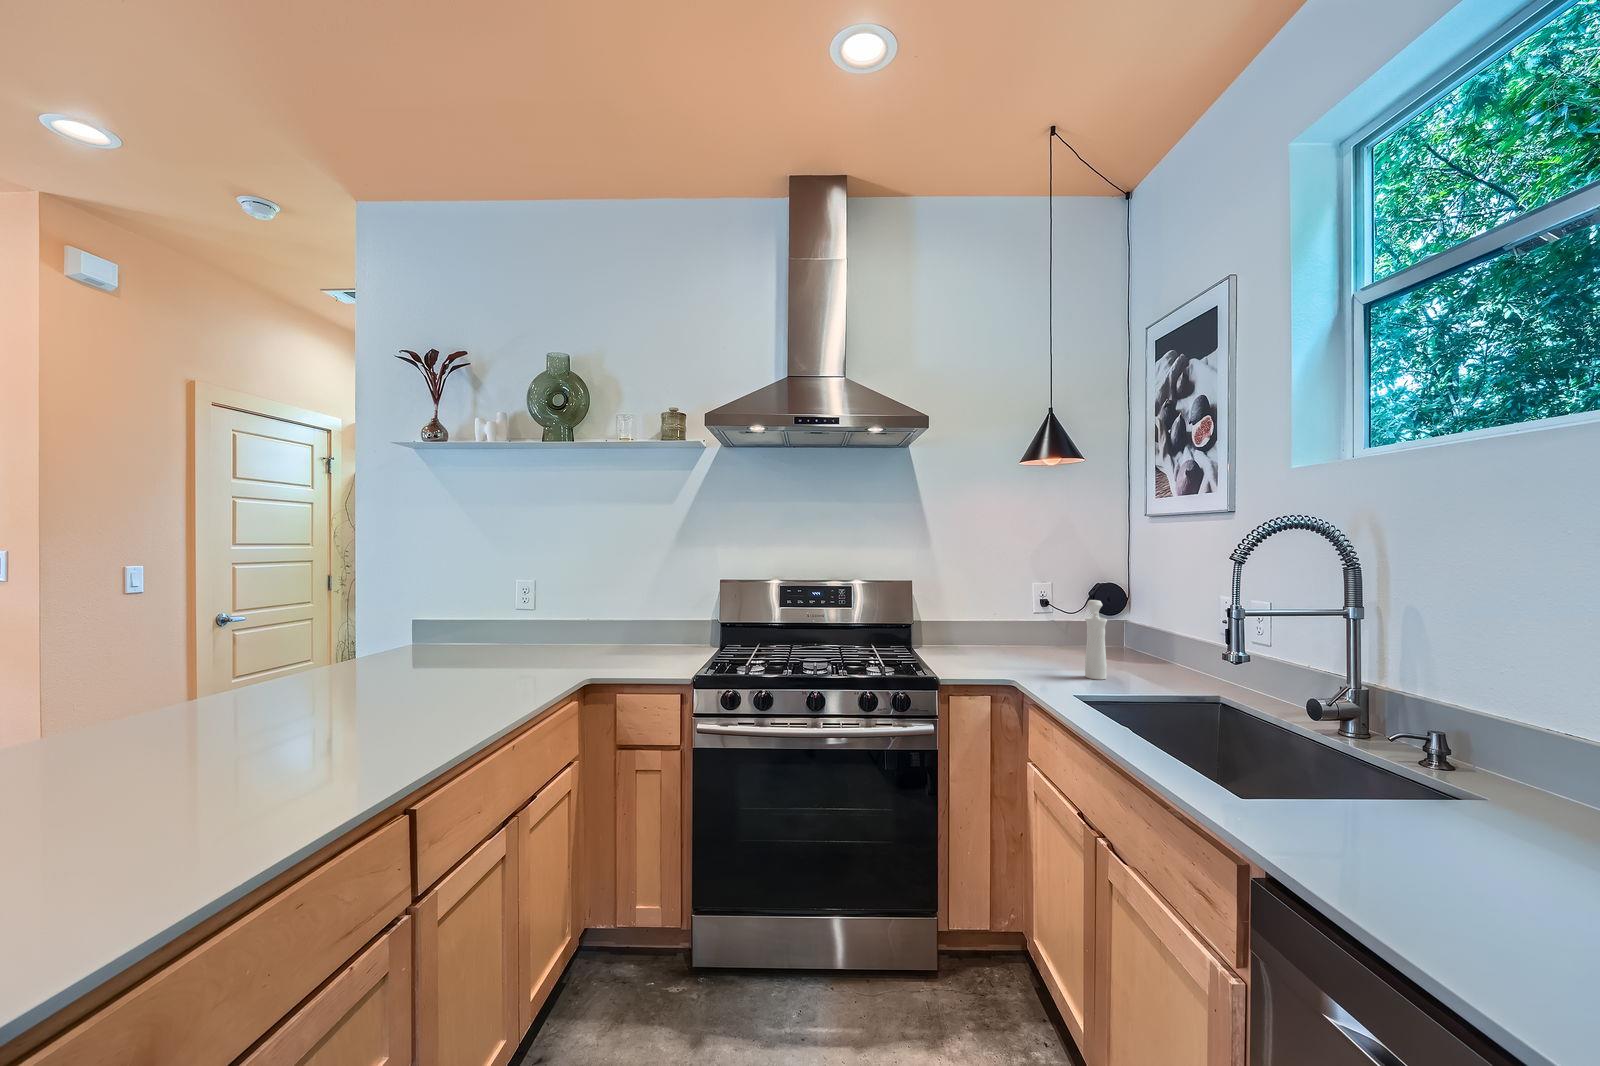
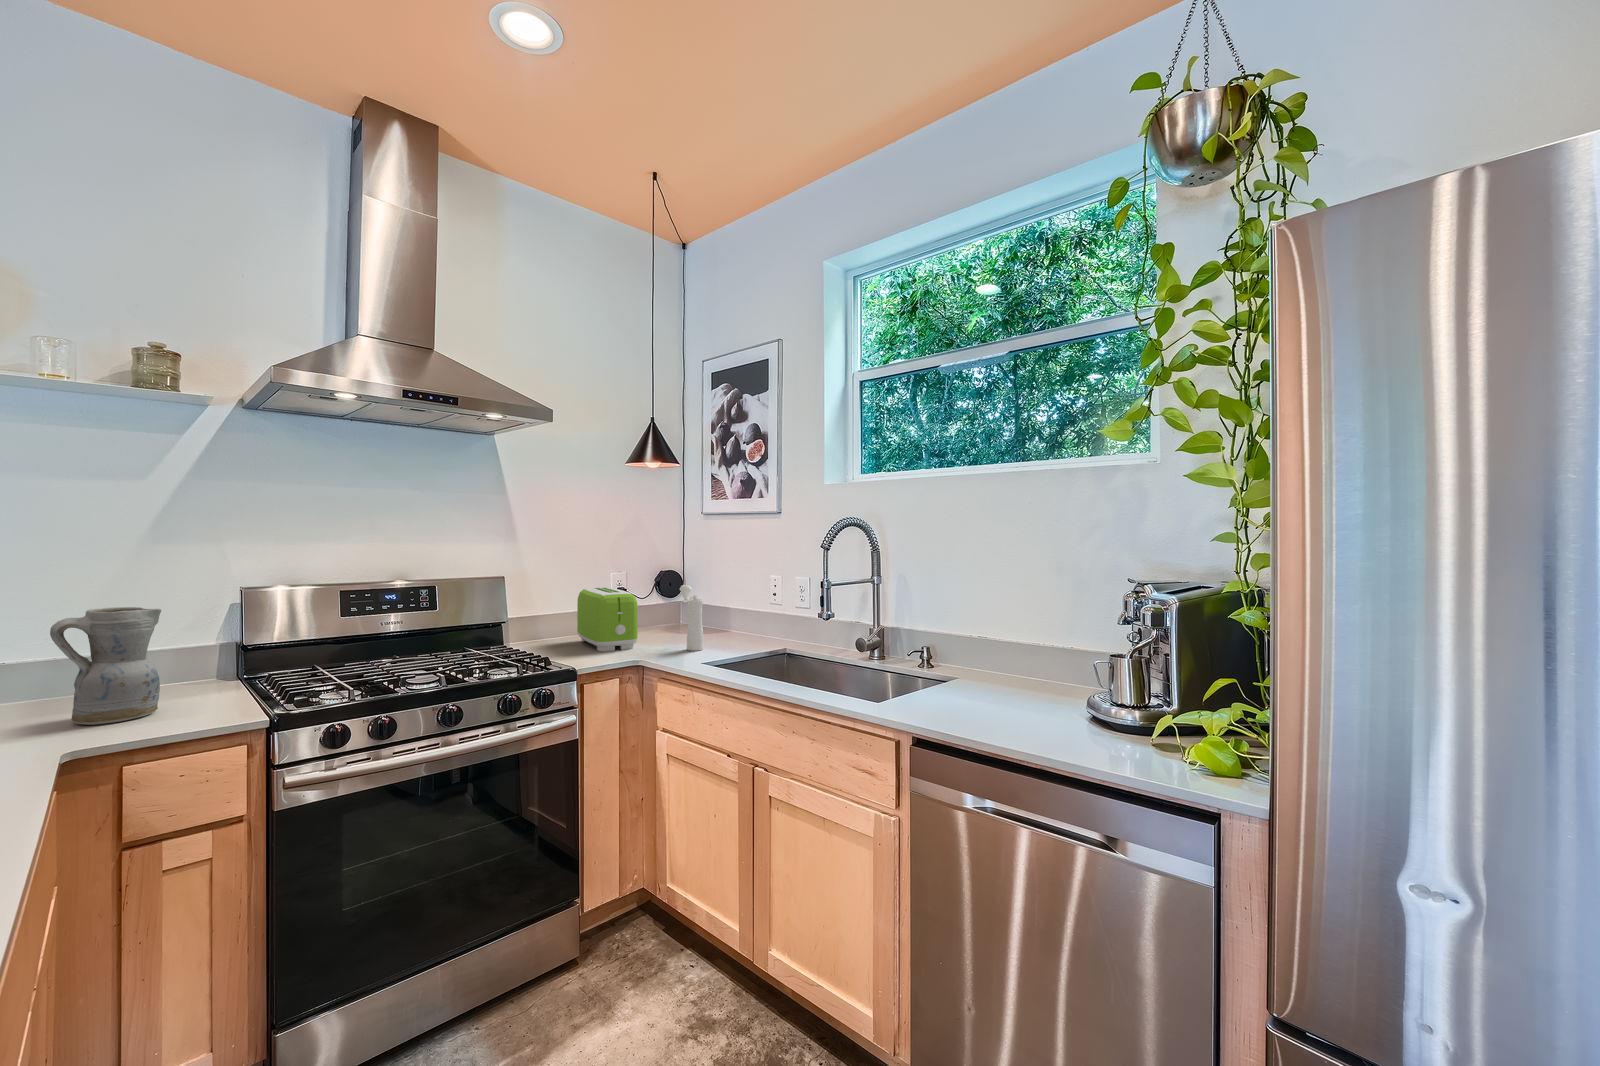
ceramic pitcher: none [621,582,670,656] -> present [50,607,161,725]
toaster: none [987,596,1037,665] -> present [577,587,638,651]

